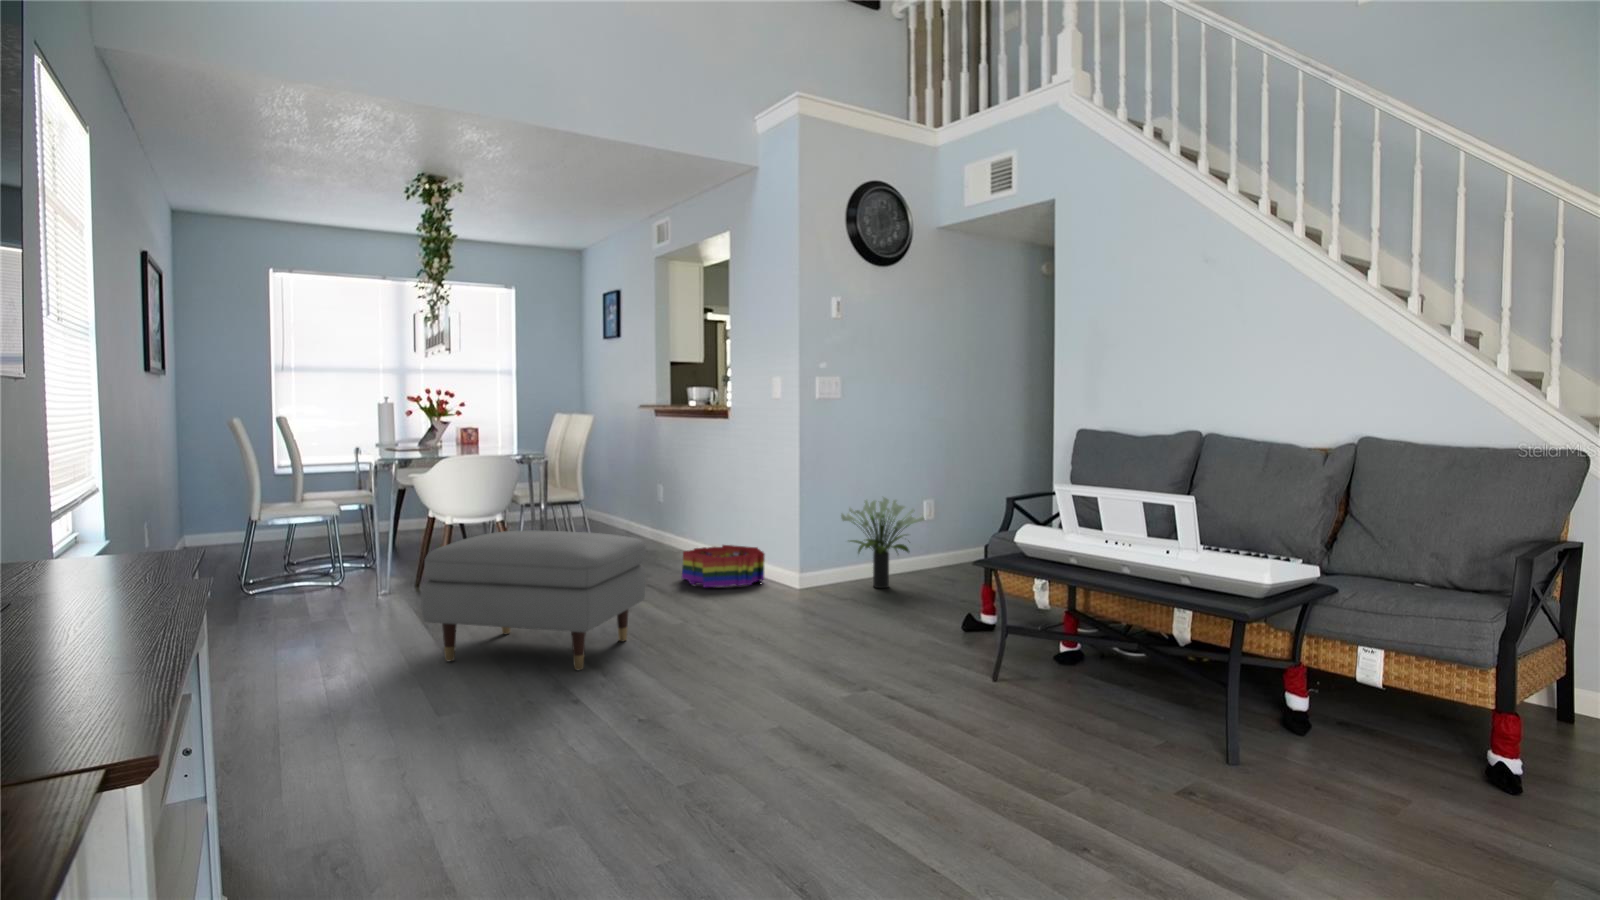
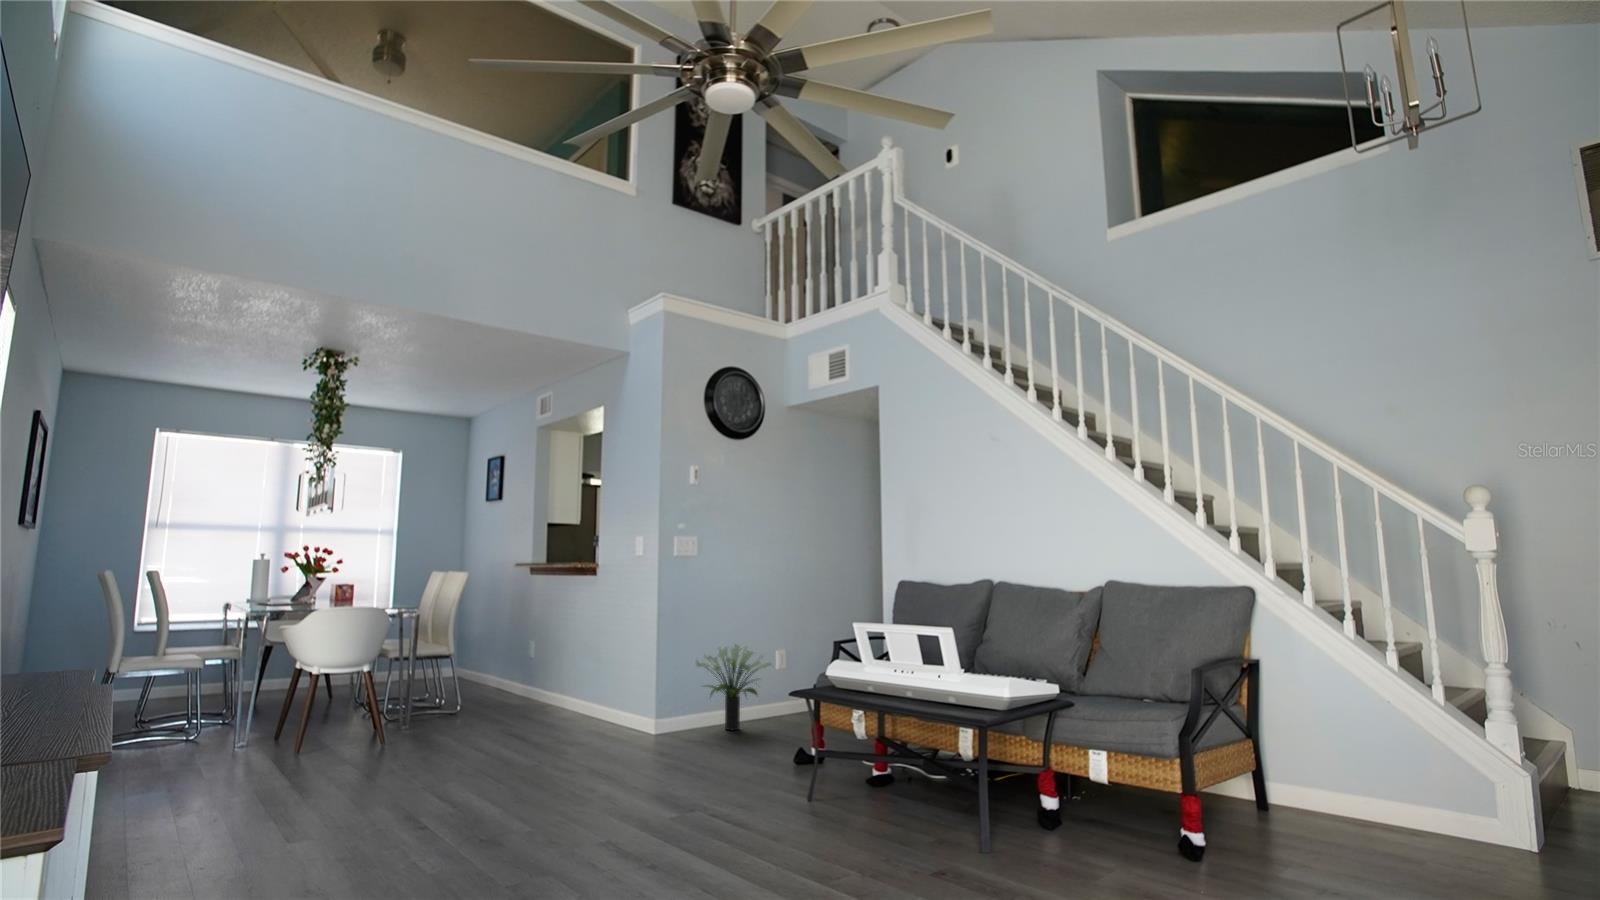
ottoman: present [422,531,646,670] -> none [280,675,504,804]
storage bin: present [682,545,765,587] -> none [543,693,624,733]

